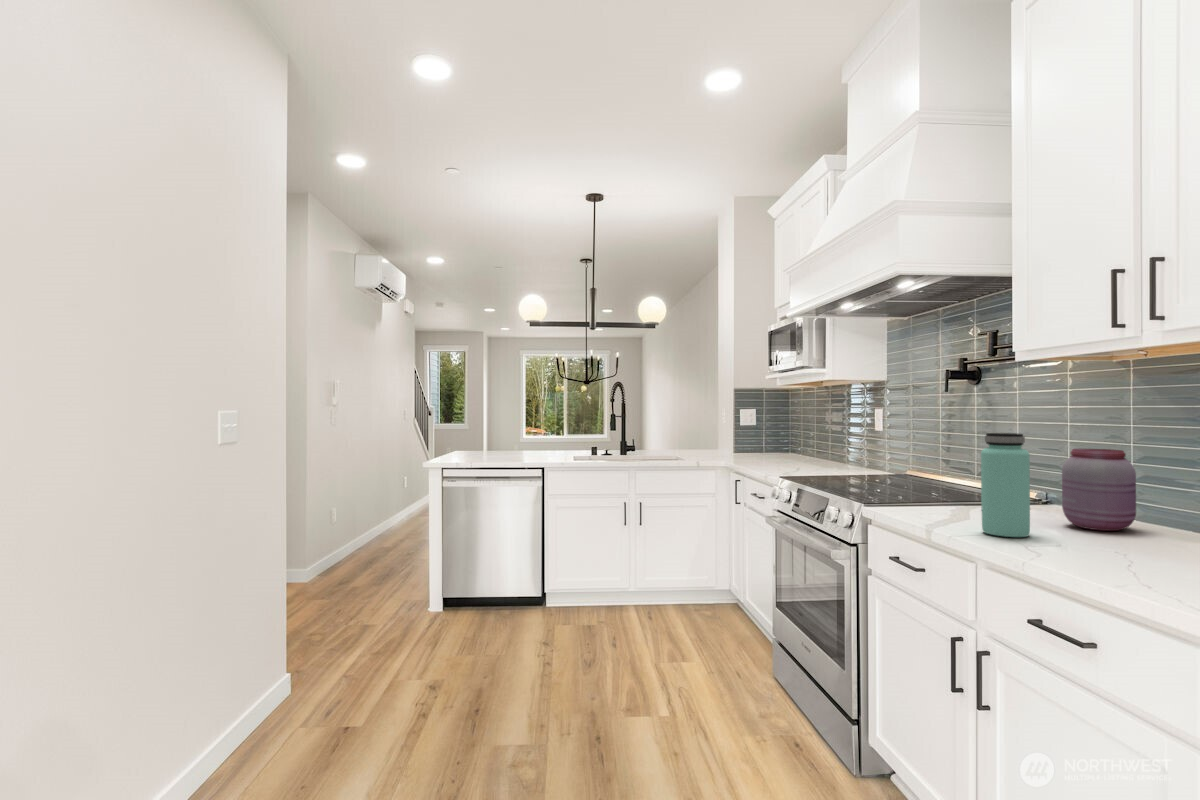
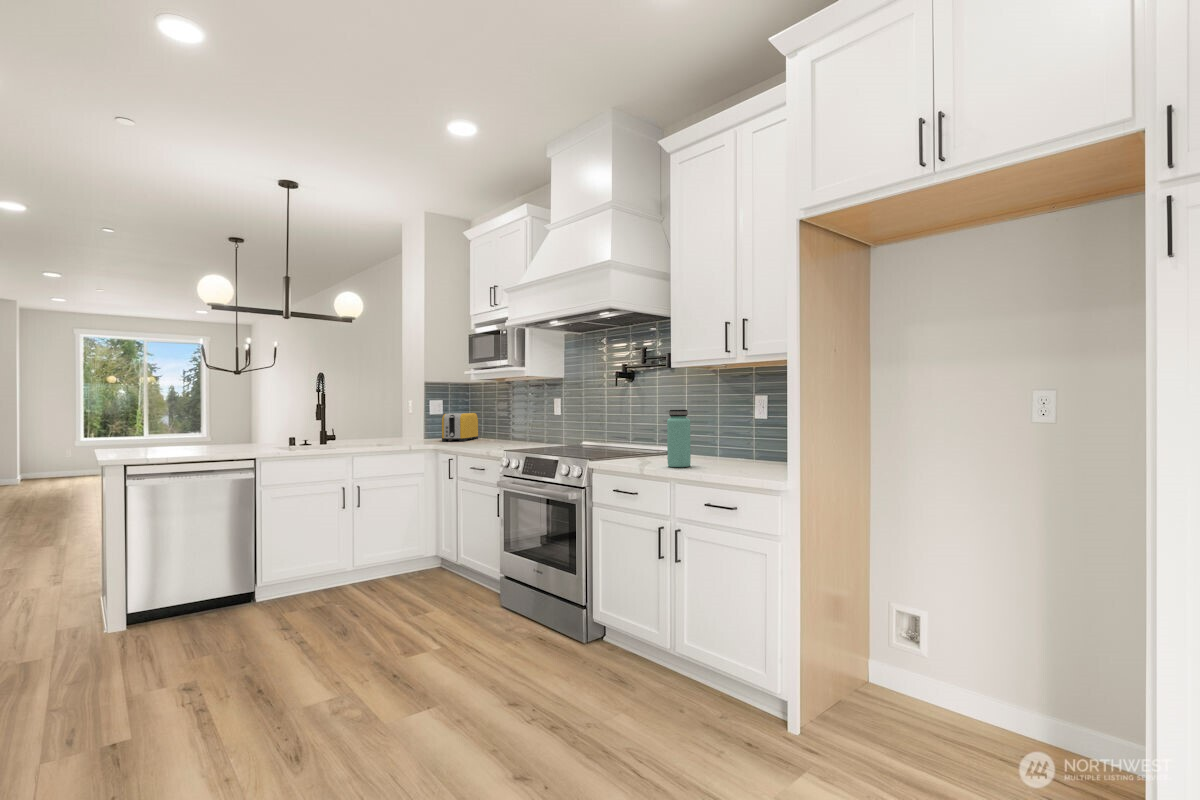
toaster: none [746,425,794,459] -> present [442,413,478,441]
jar: present [1062,449,1136,531] -> none [696,418,728,461]

